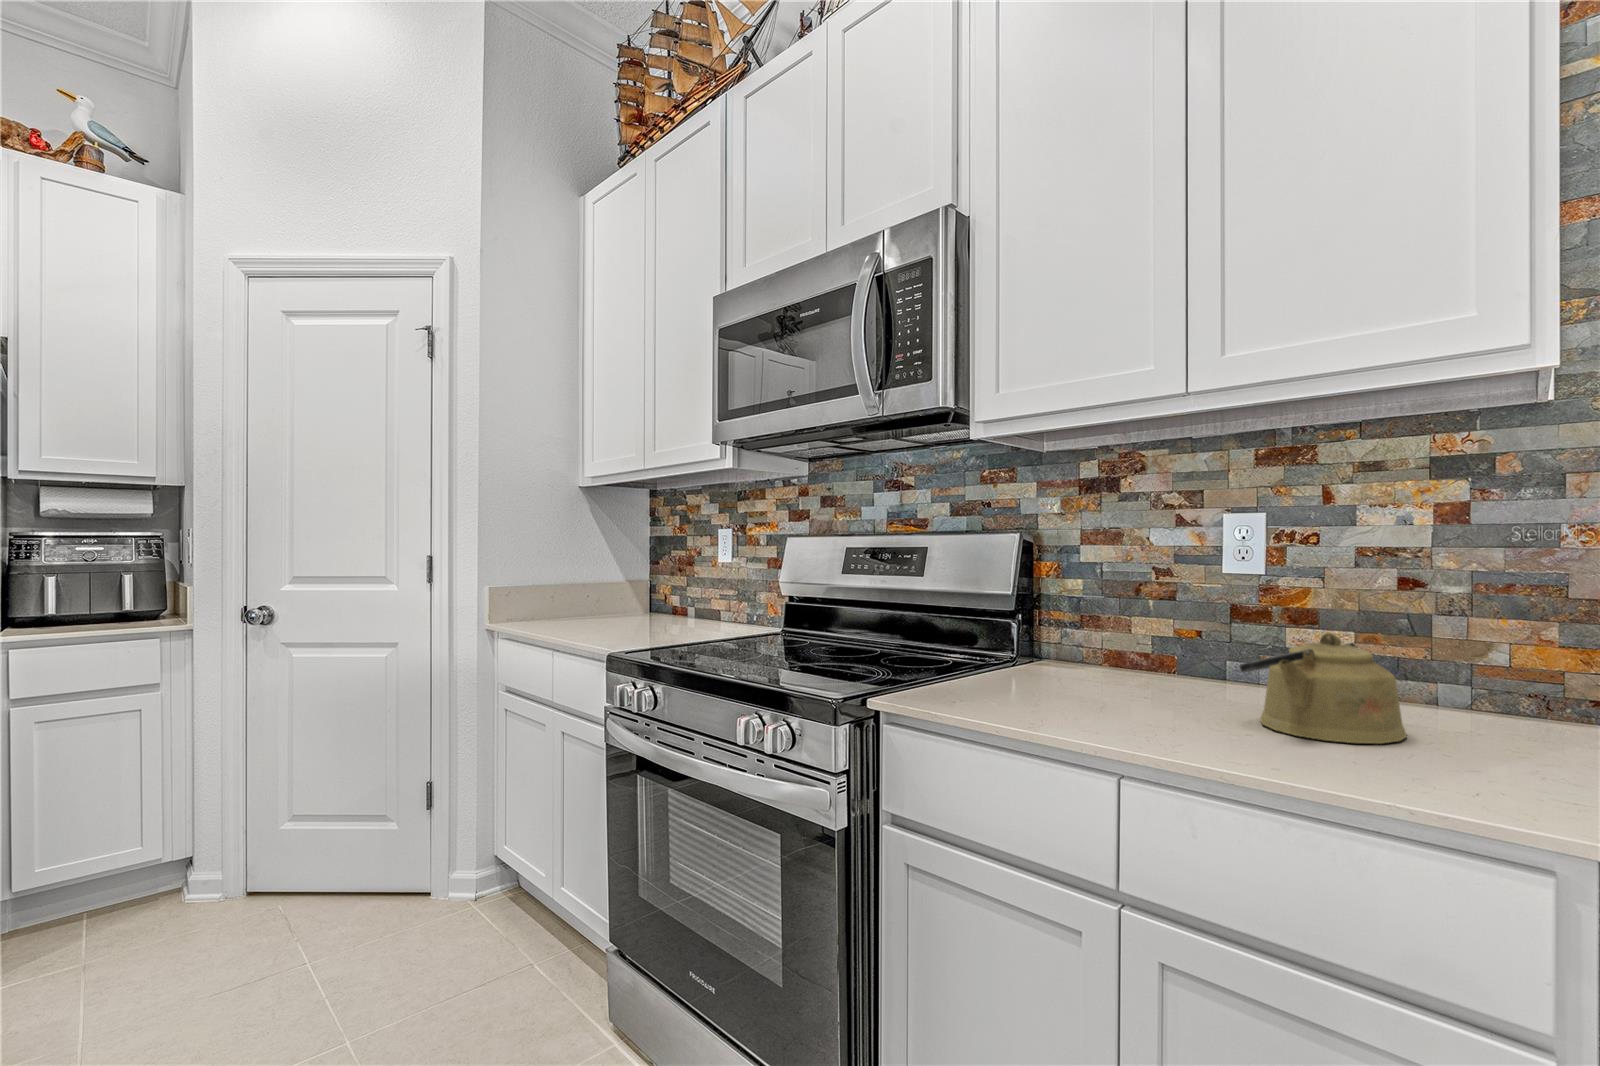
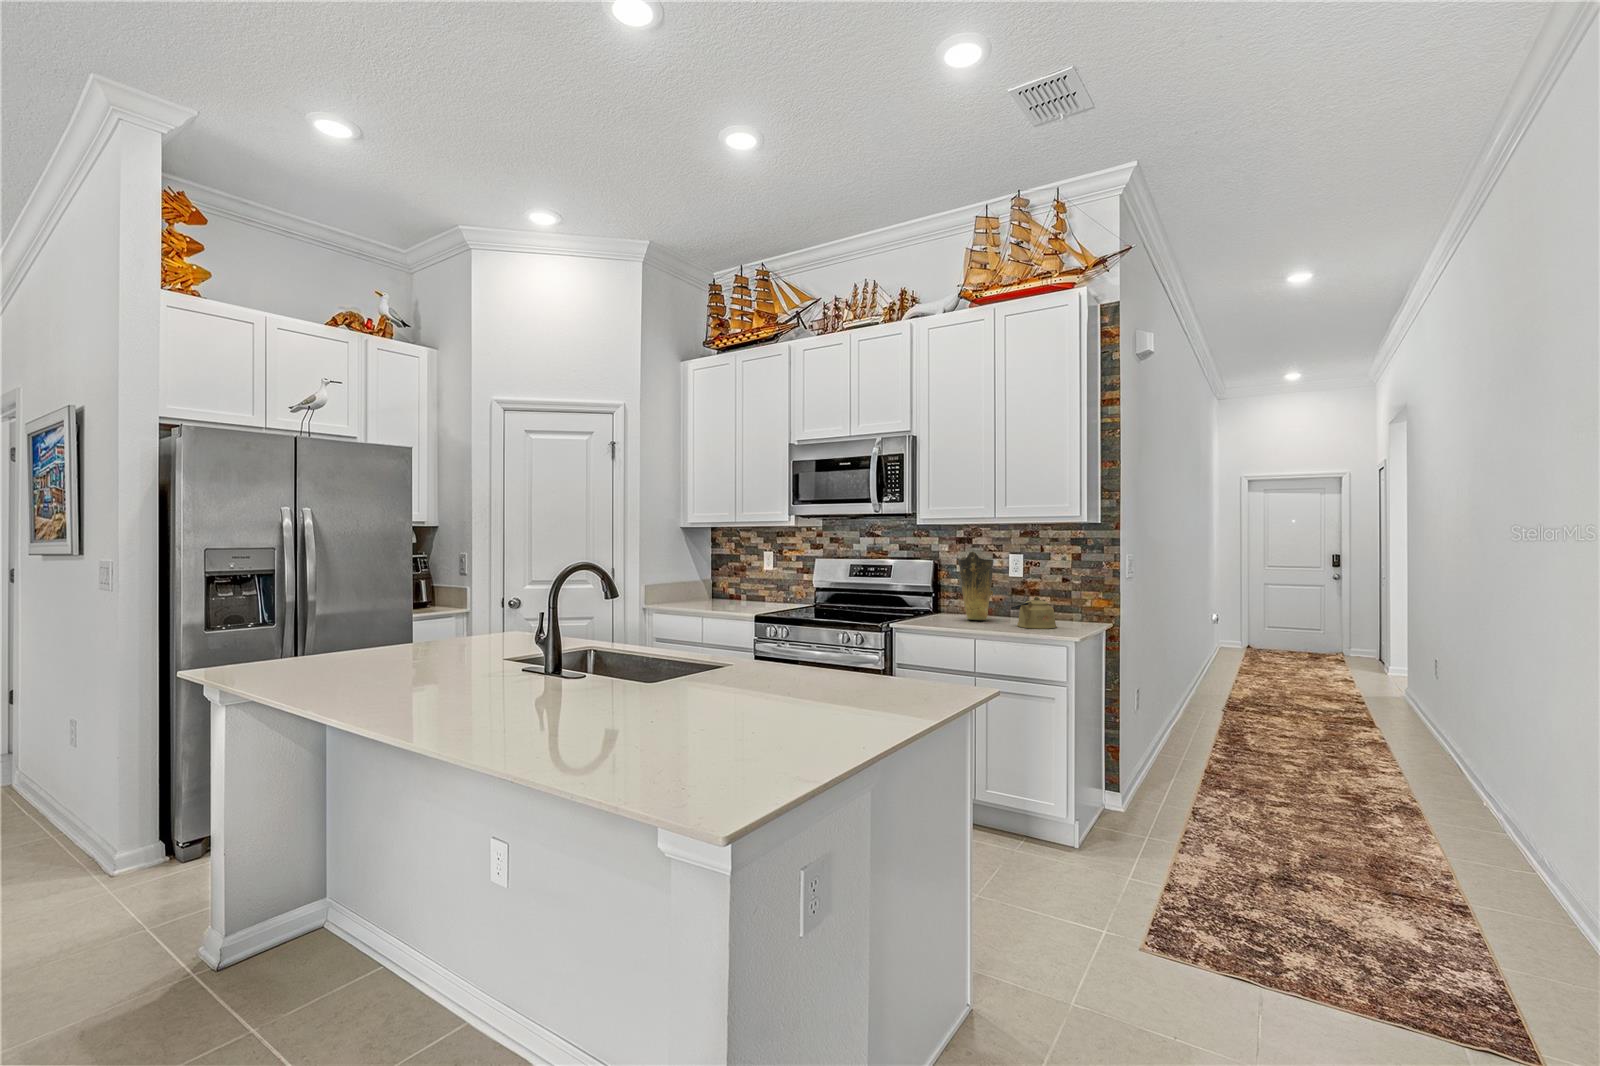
vase: none [1078,499,1179,693] -> present [958,551,994,620]

